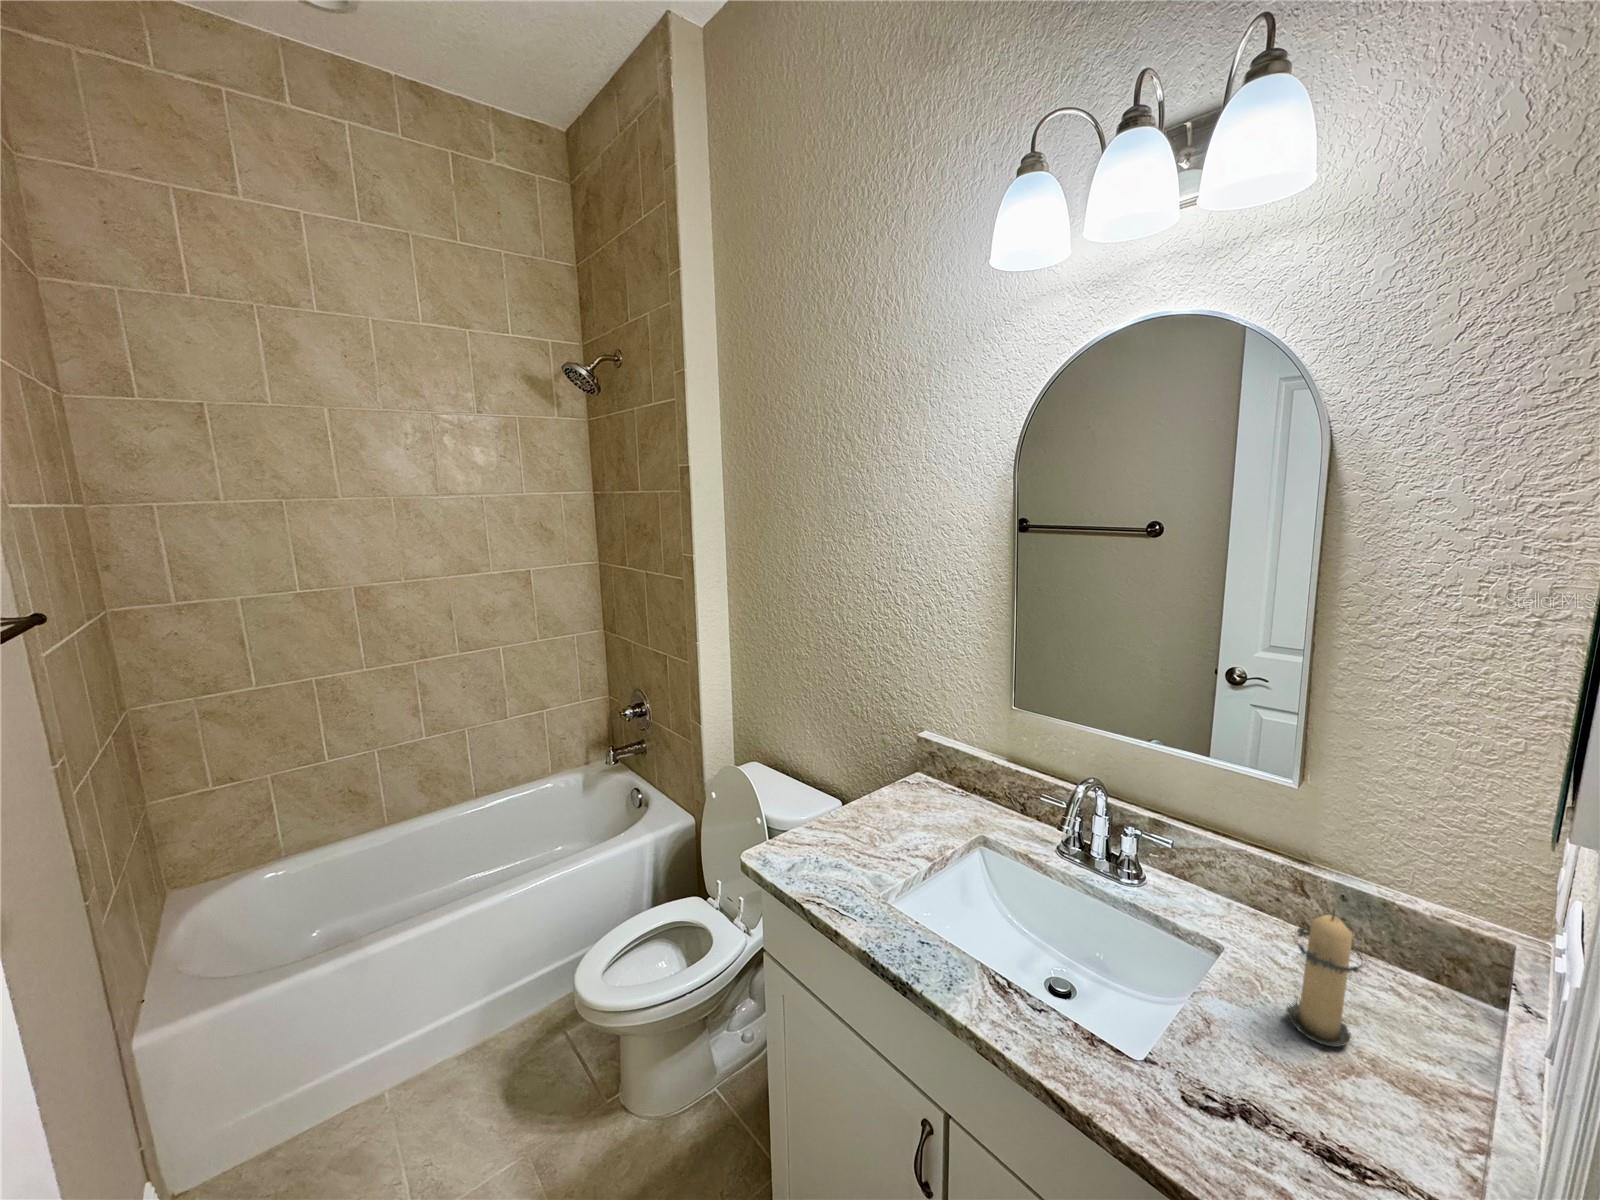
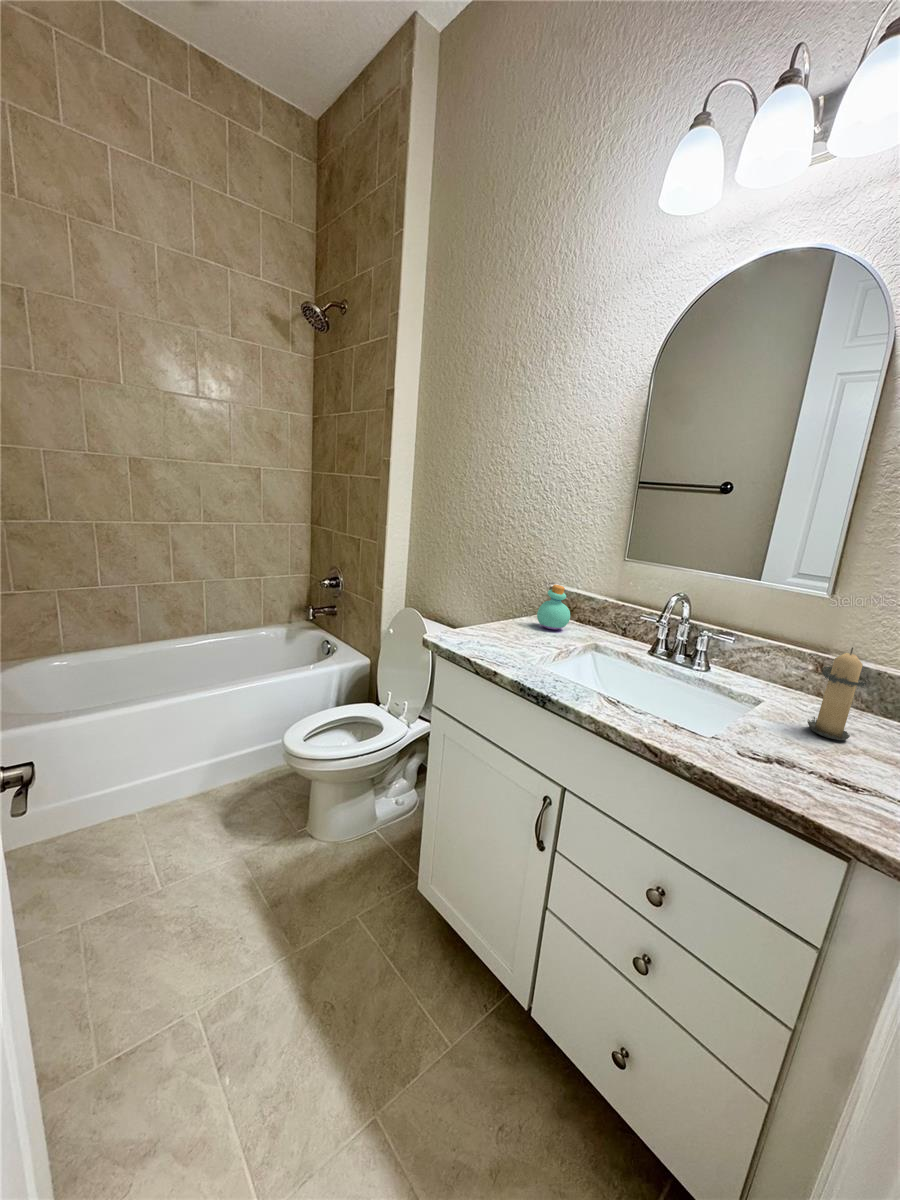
perfume bottle: none [900,748,946,811] -> present [537,585,570,630]

